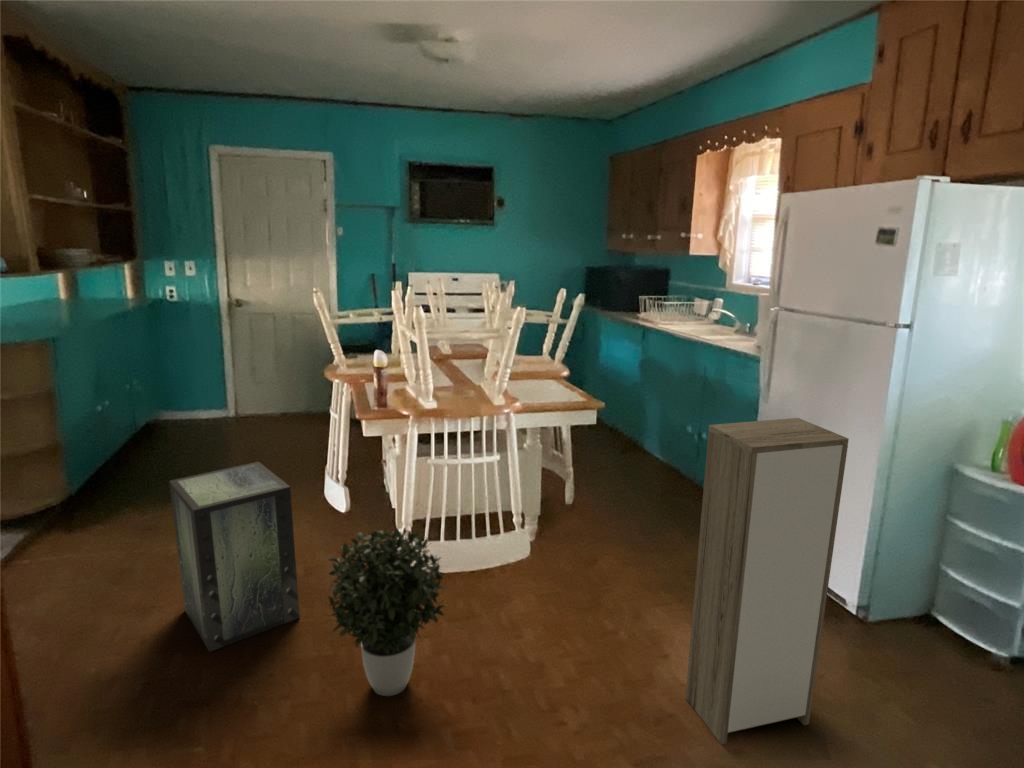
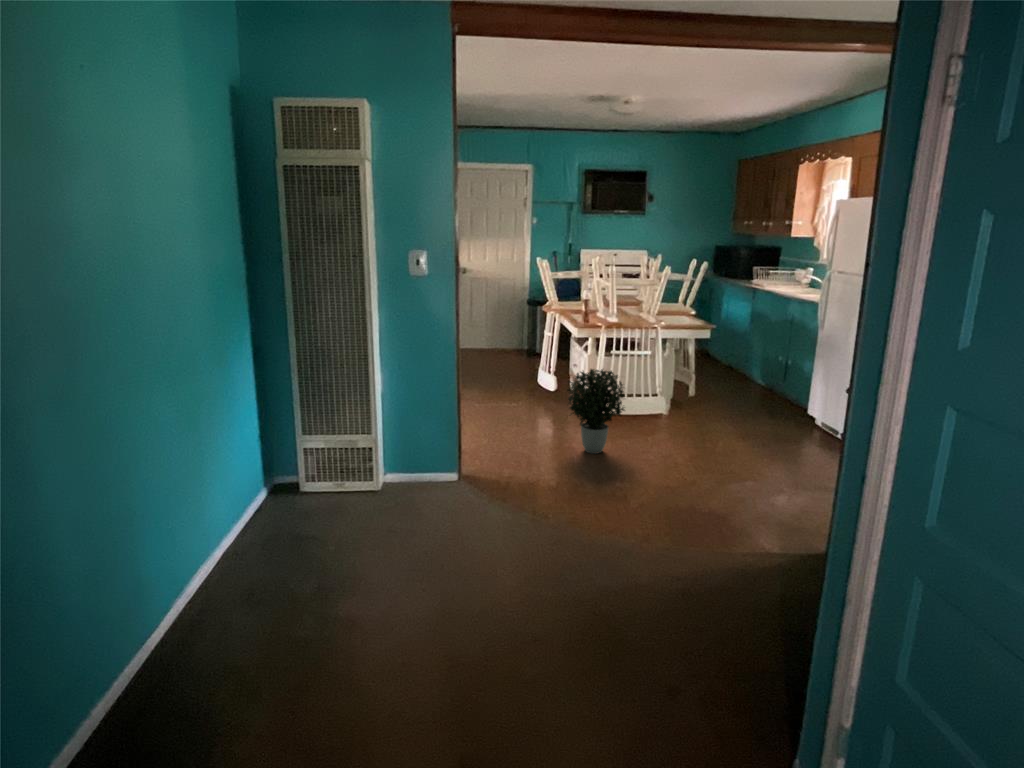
storage cabinet: present [685,418,849,744] -> none [751,316,839,479]
storage box: present [169,462,300,652] -> none [477,345,541,435]

